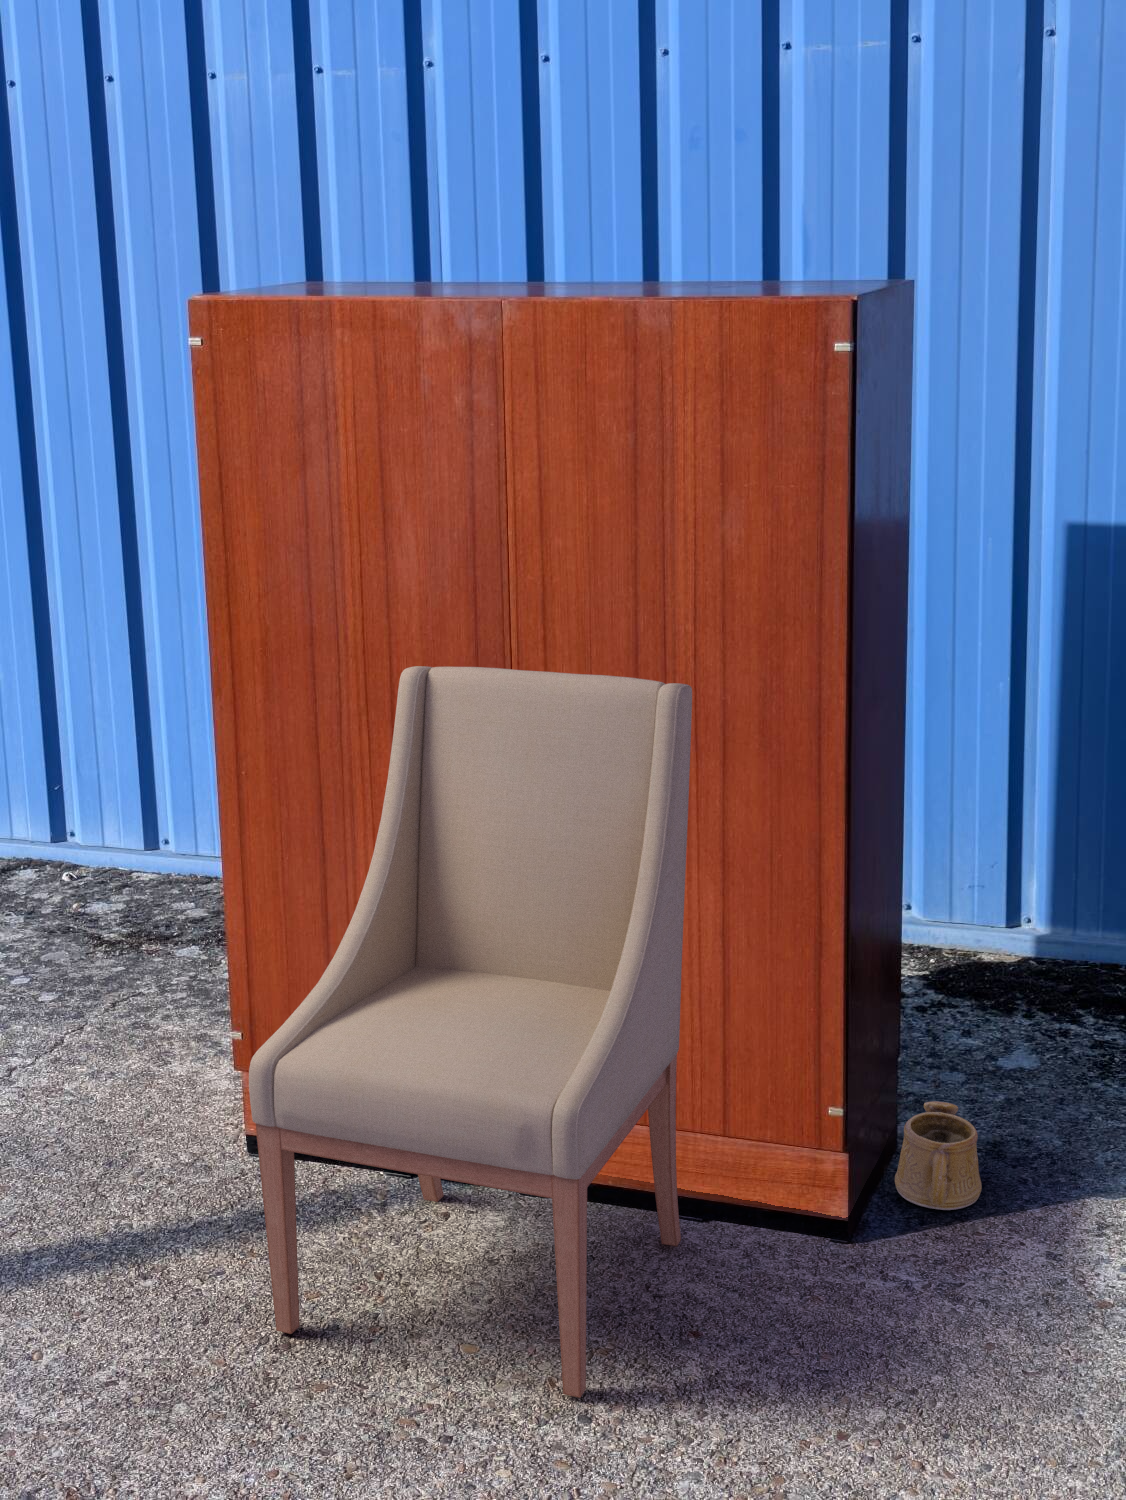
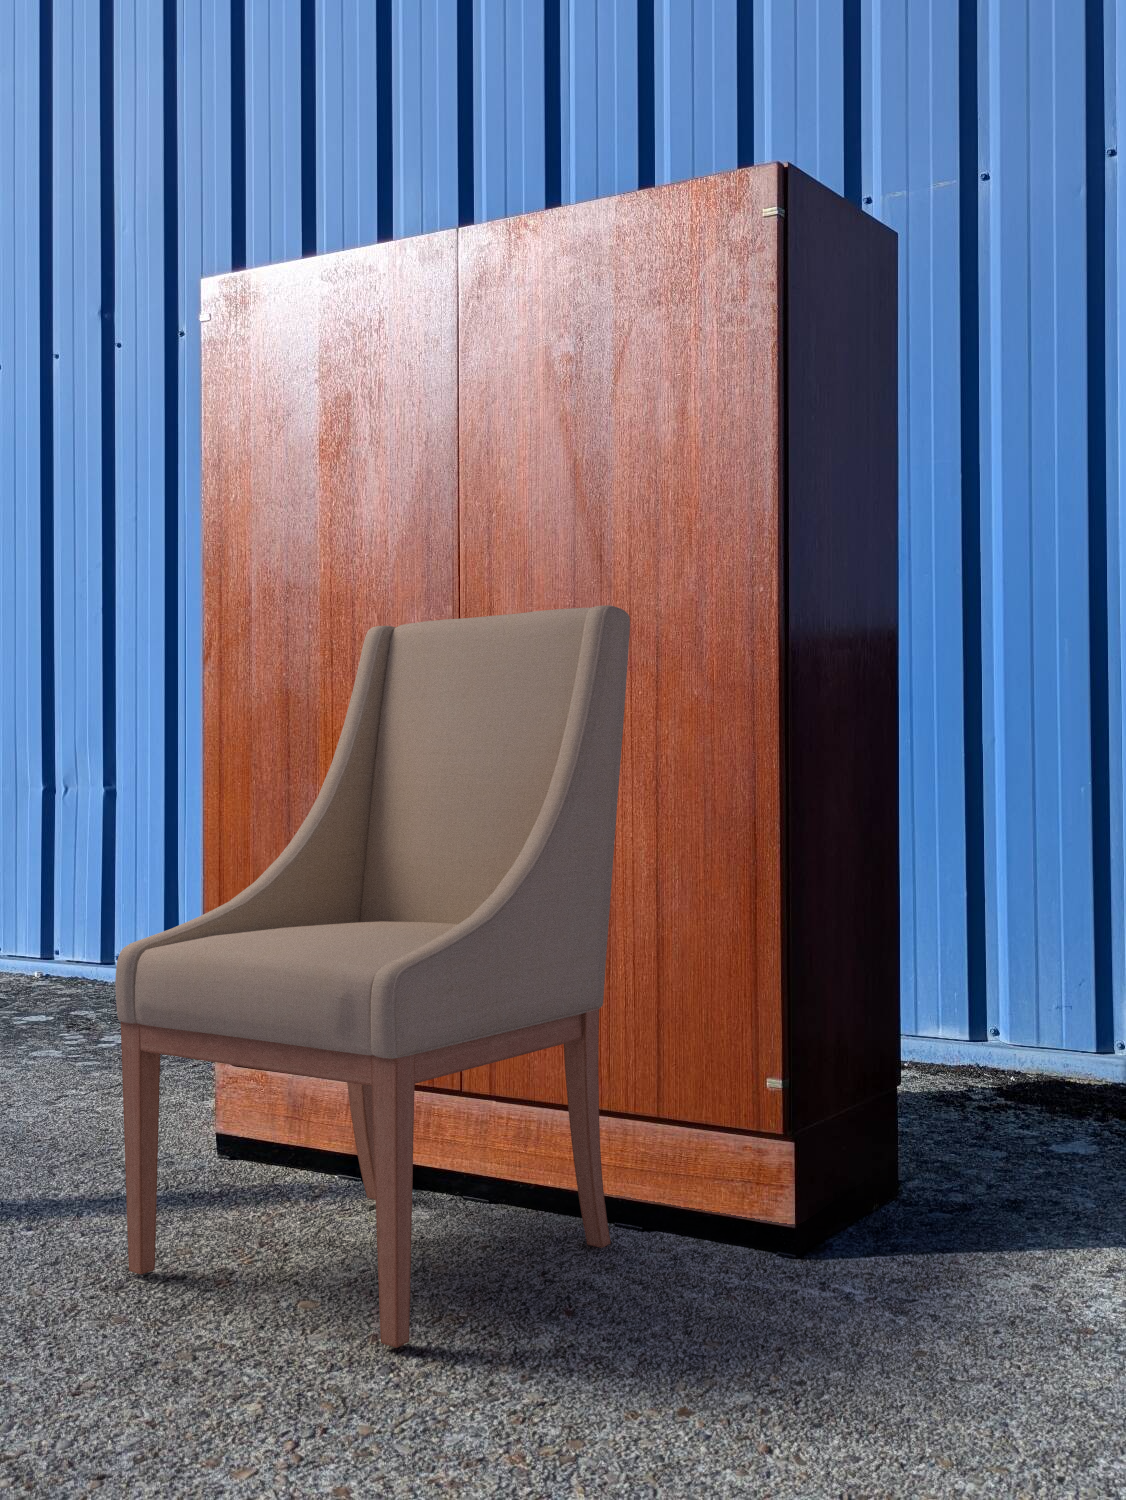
watering can: present [895,1101,982,1210] -> none [875,1132,976,1243]

